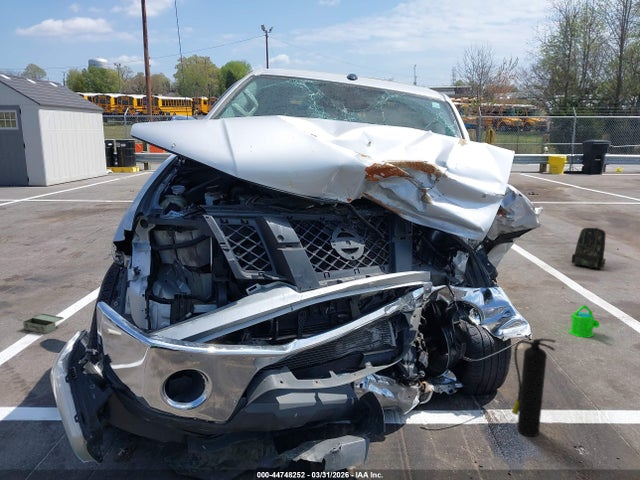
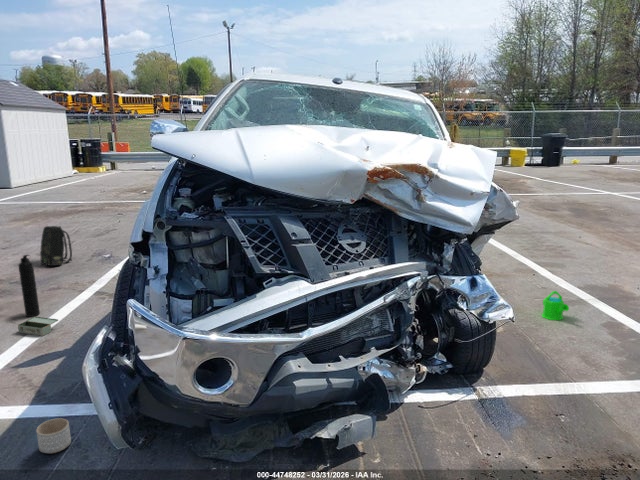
backpack: present [572,228,606,268] -> present [40,226,72,266]
fire extinguisher: present [512,338,555,436] -> present [19,255,40,317]
planter: none [13,424,50,461] -> present [36,418,71,453]

